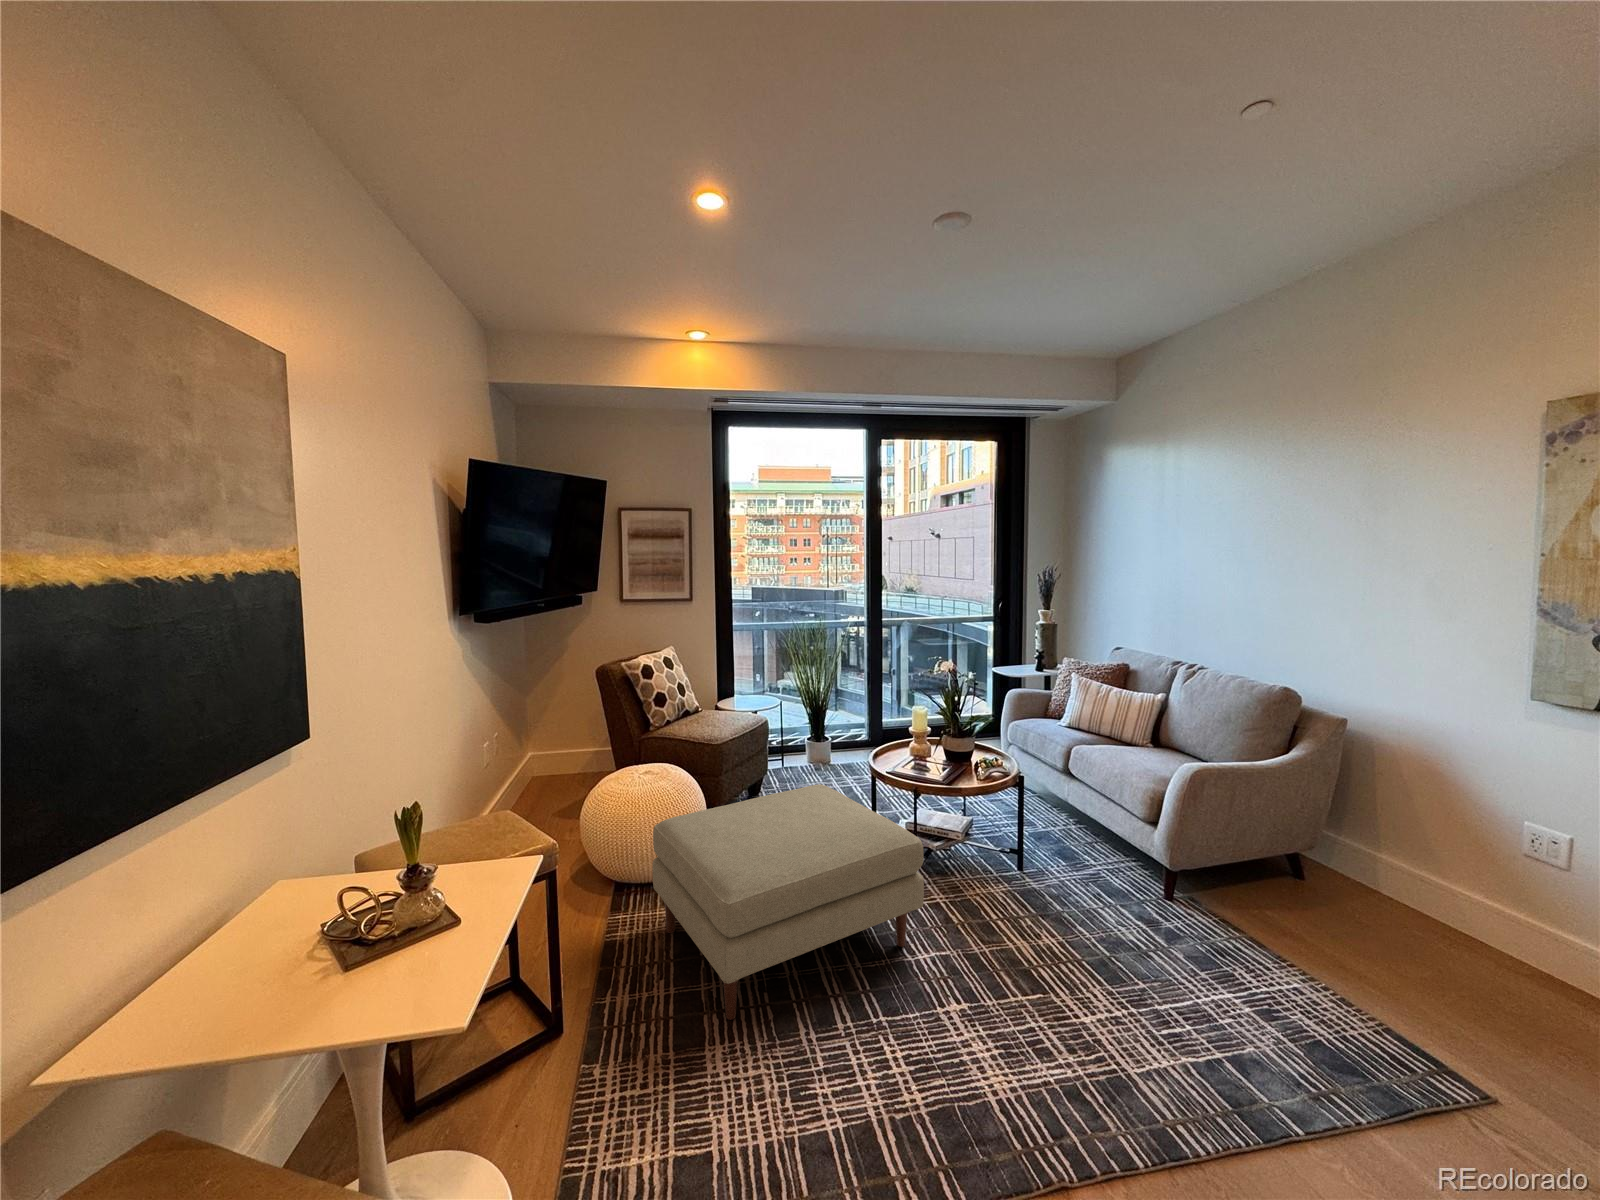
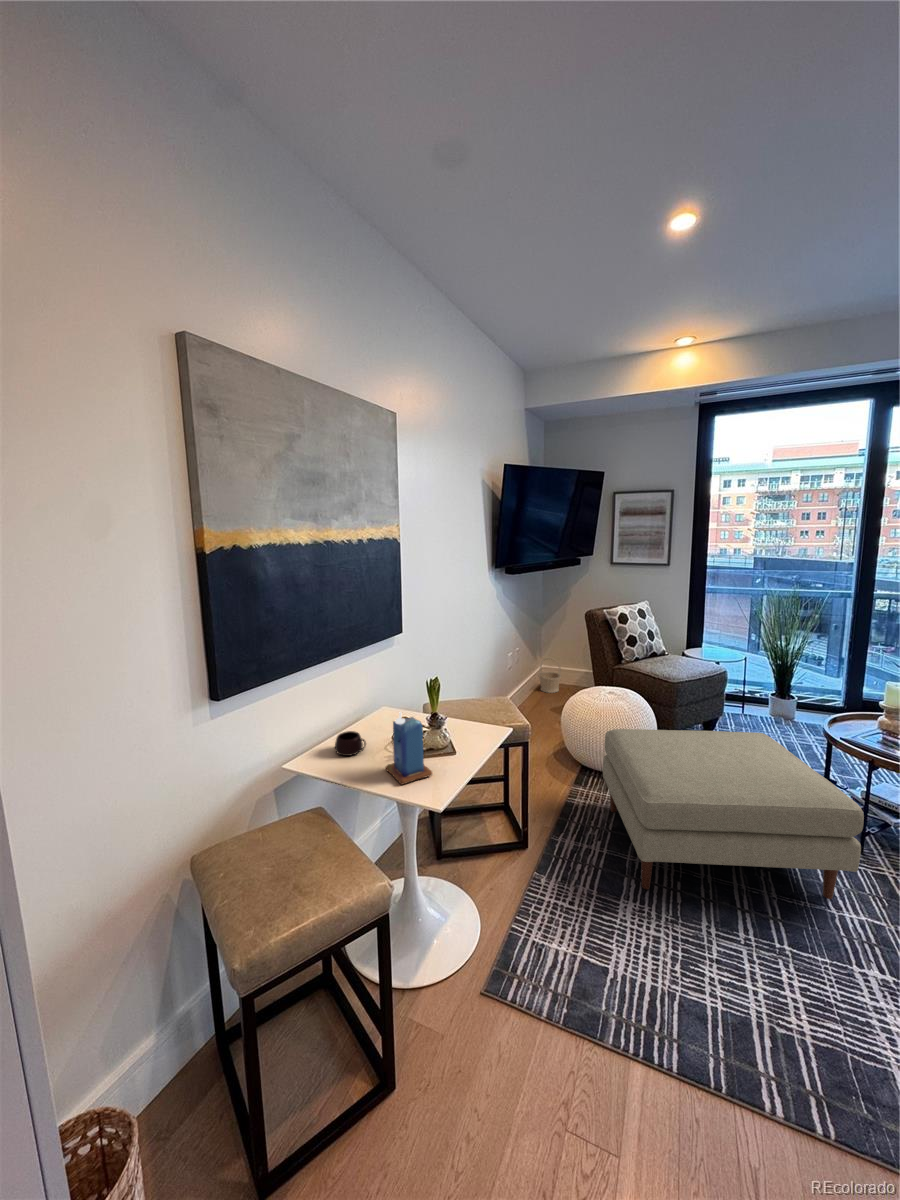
basket: none [531,740,565,791] -> present [539,657,561,693]
candle: none [322,877,426,1013] -> present [386,712,432,785]
mug: none [181,945,266,1004] -> present [335,731,366,756]

